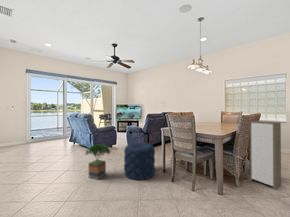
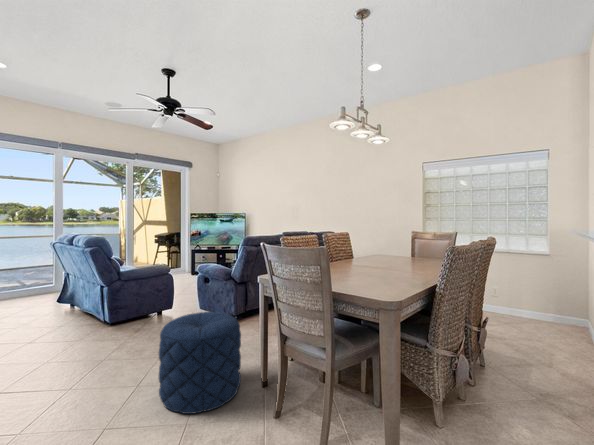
storage cabinet: present [250,121,281,190] -> none [470,258,541,431]
potted tree: present [86,144,110,180] -> none [46,318,125,417]

